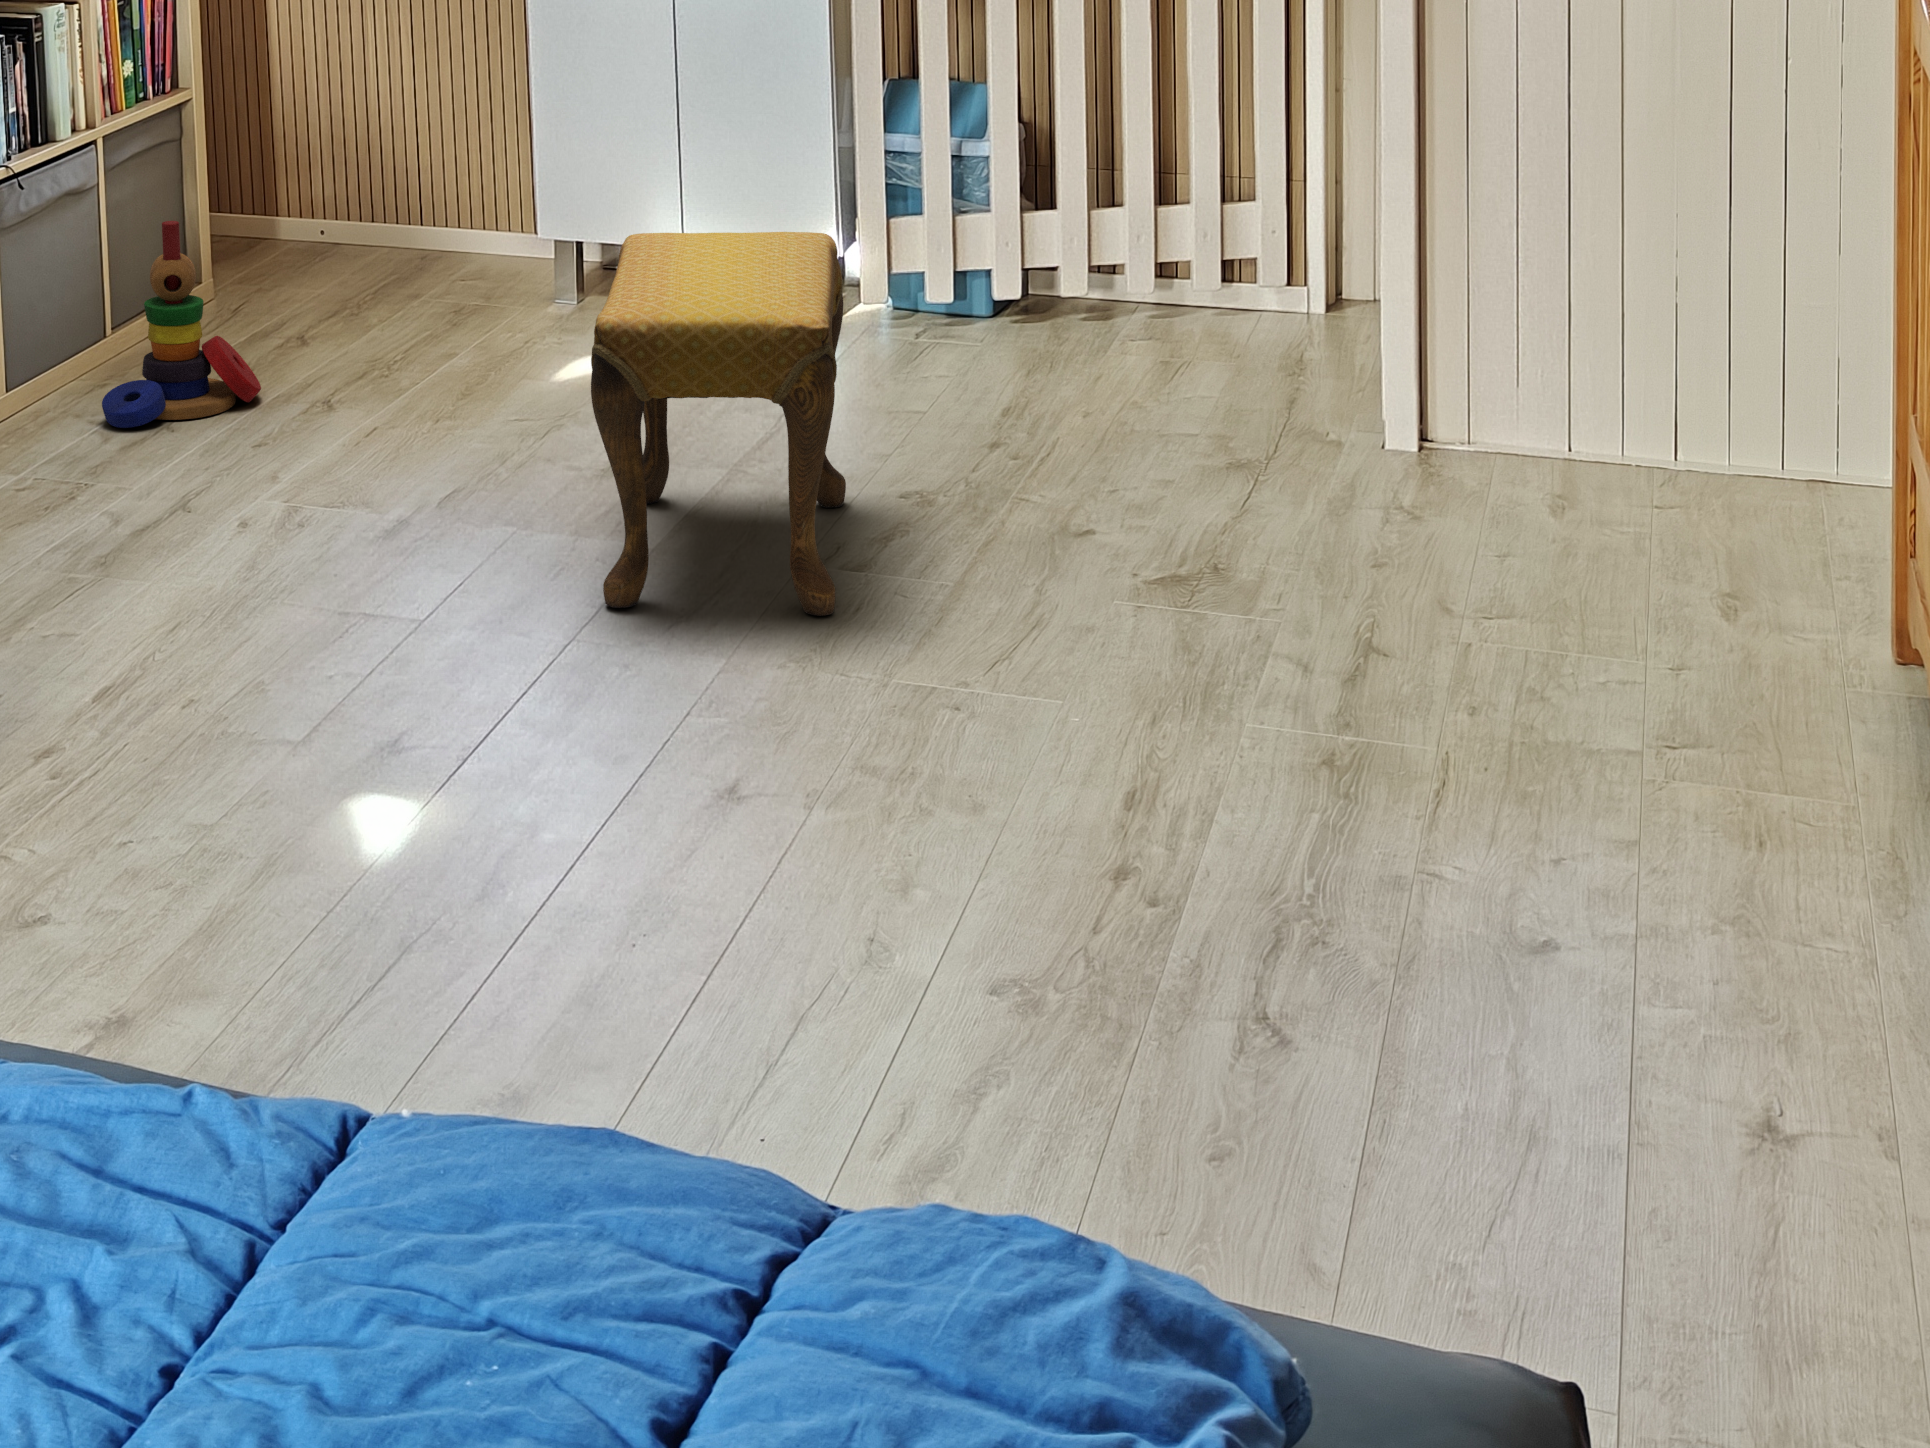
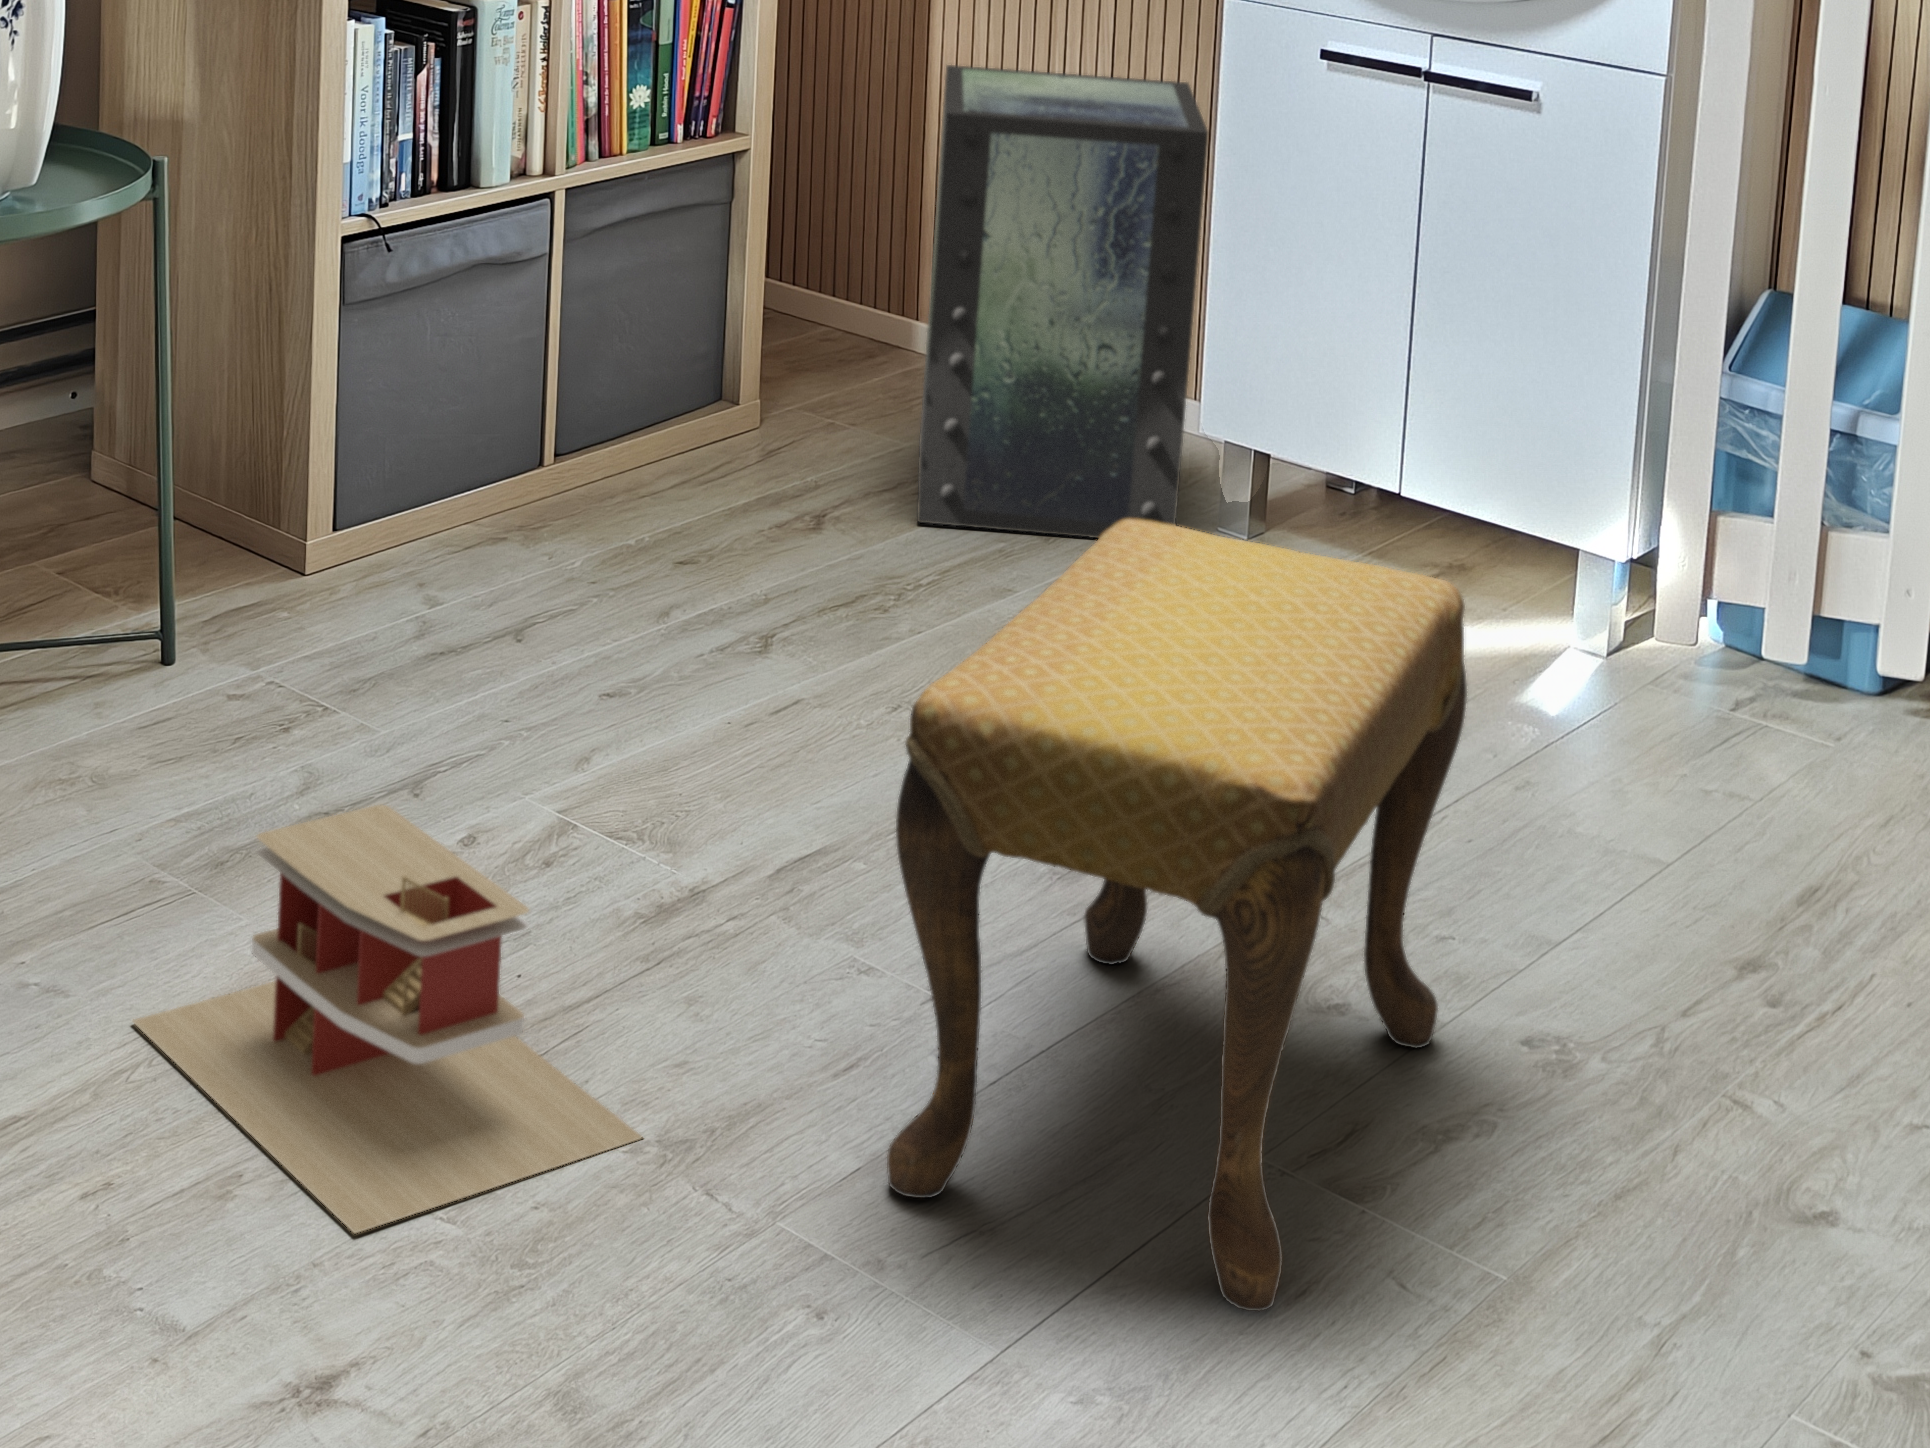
storage box: none [323,6,537,324] -> present [917,65,1208,538]
stacking toy: present [102,221,261,428] -> none [420,338,675,638]
toy house: none [130,468,461,675] -> present [133,805,642,1233]

